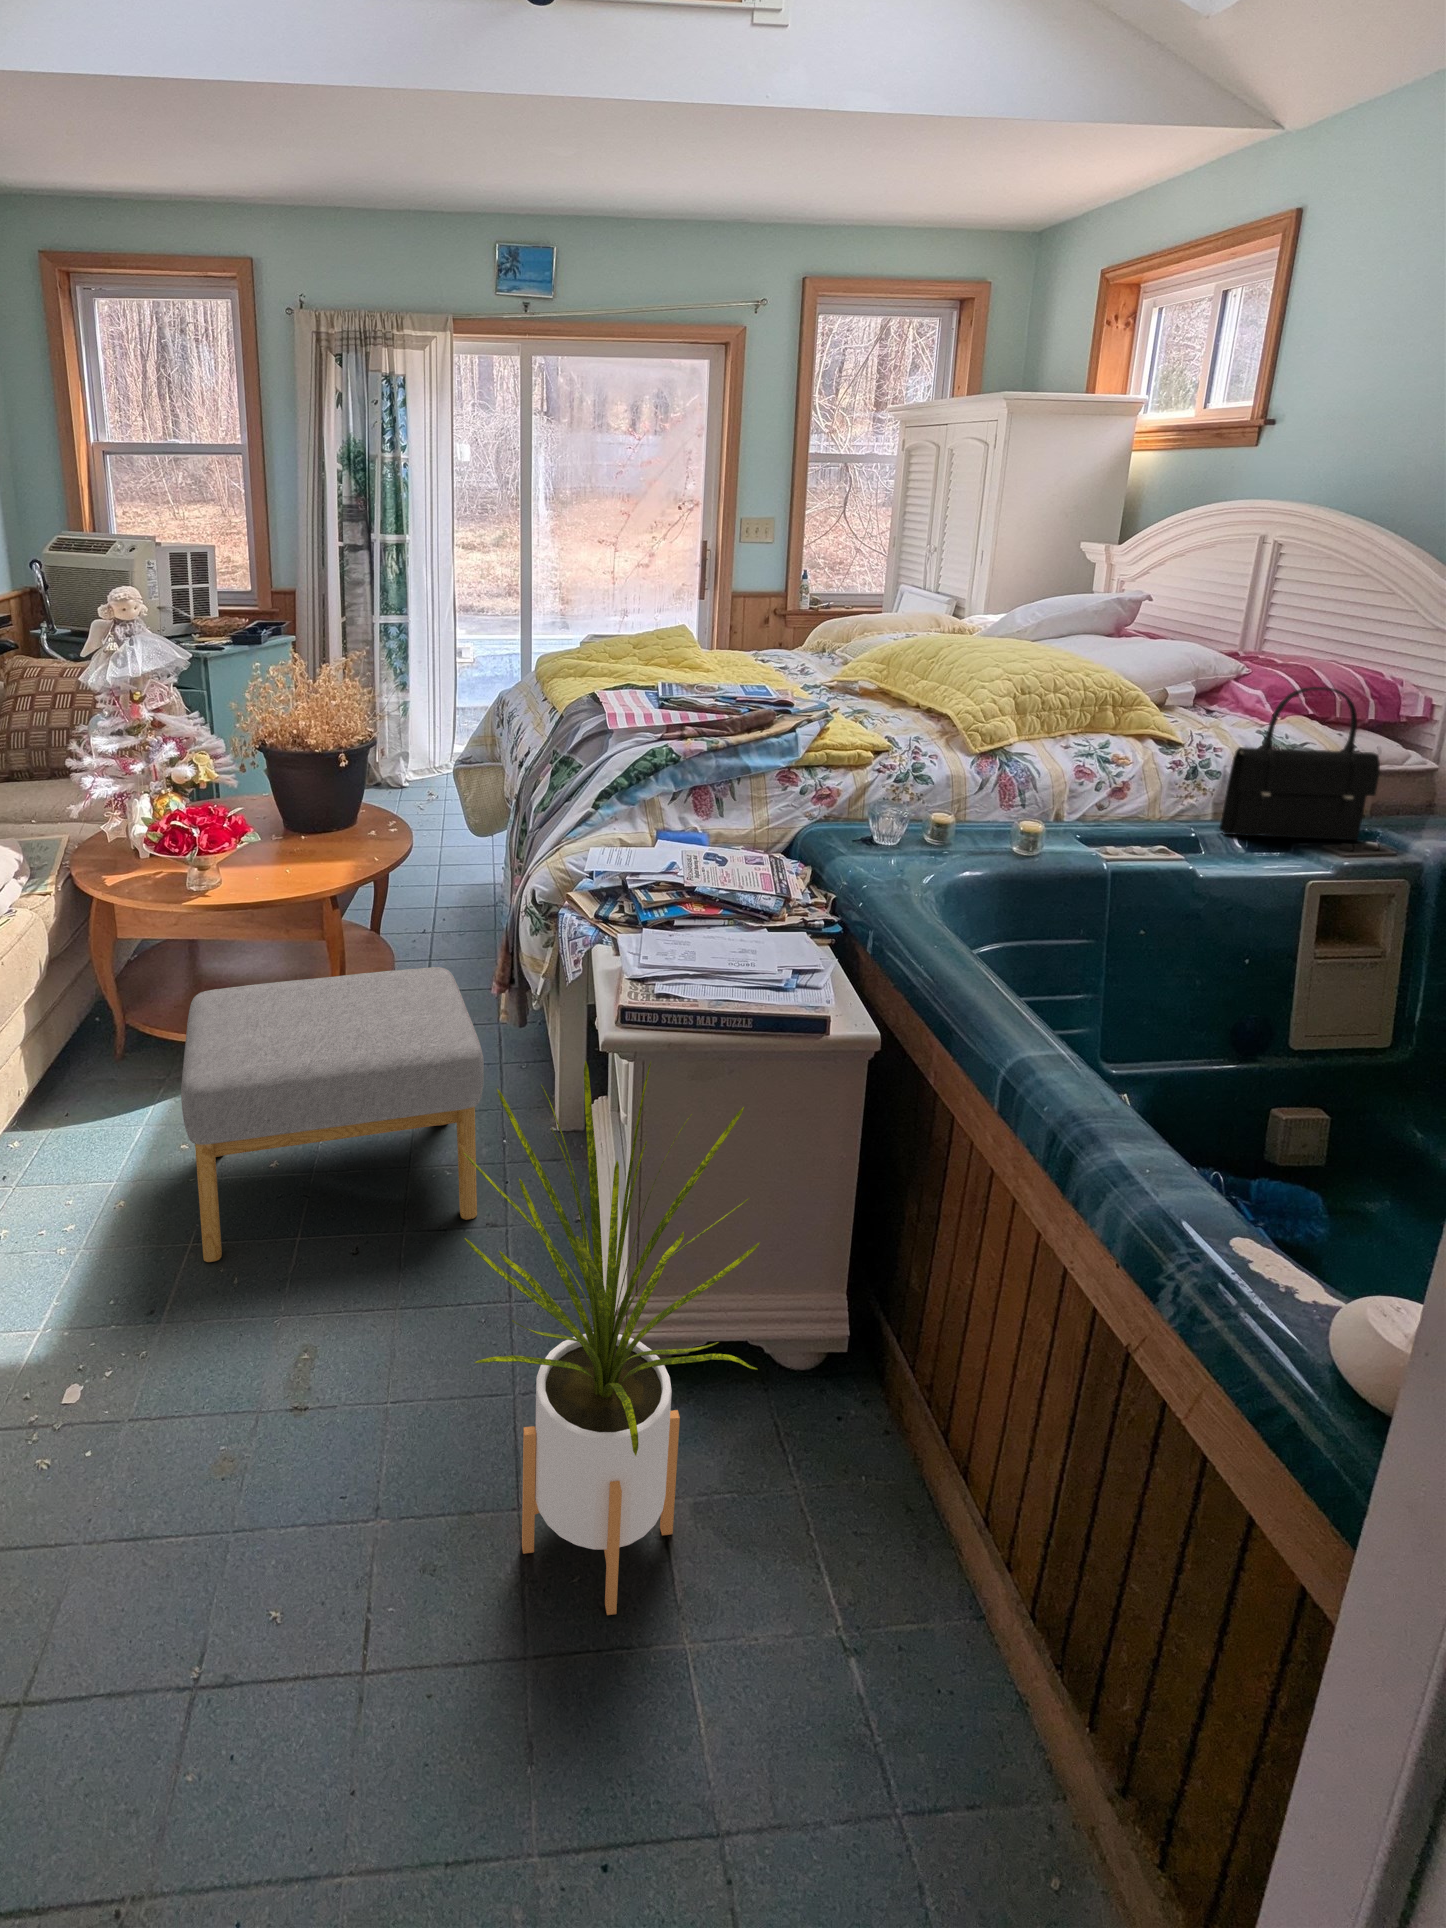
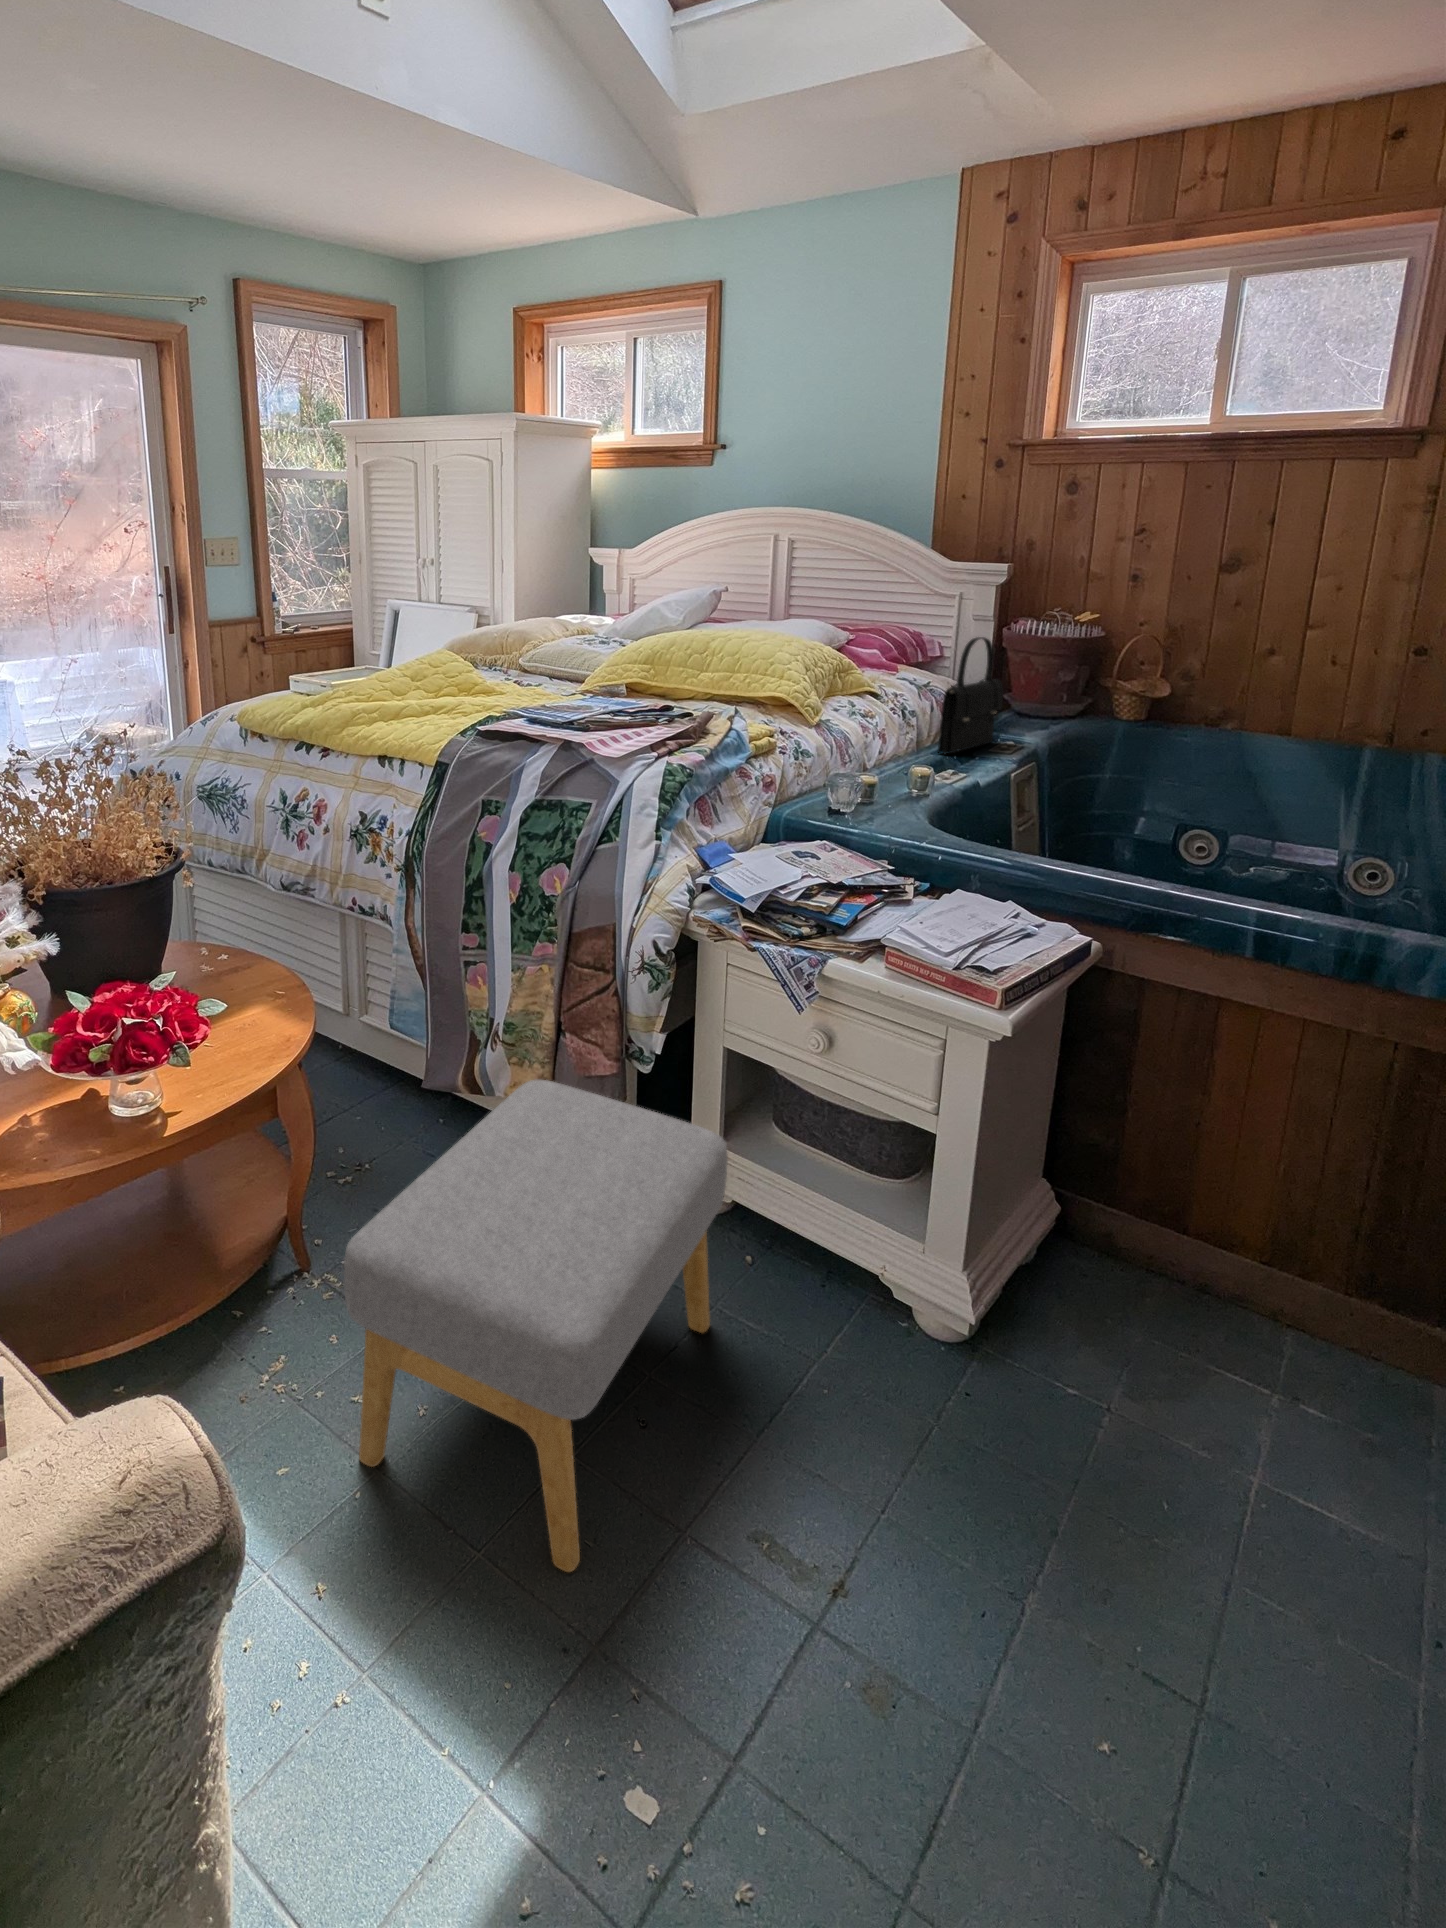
house plant: present [463,1061,760,1615] -> none [1067,1020,1418,1544]

